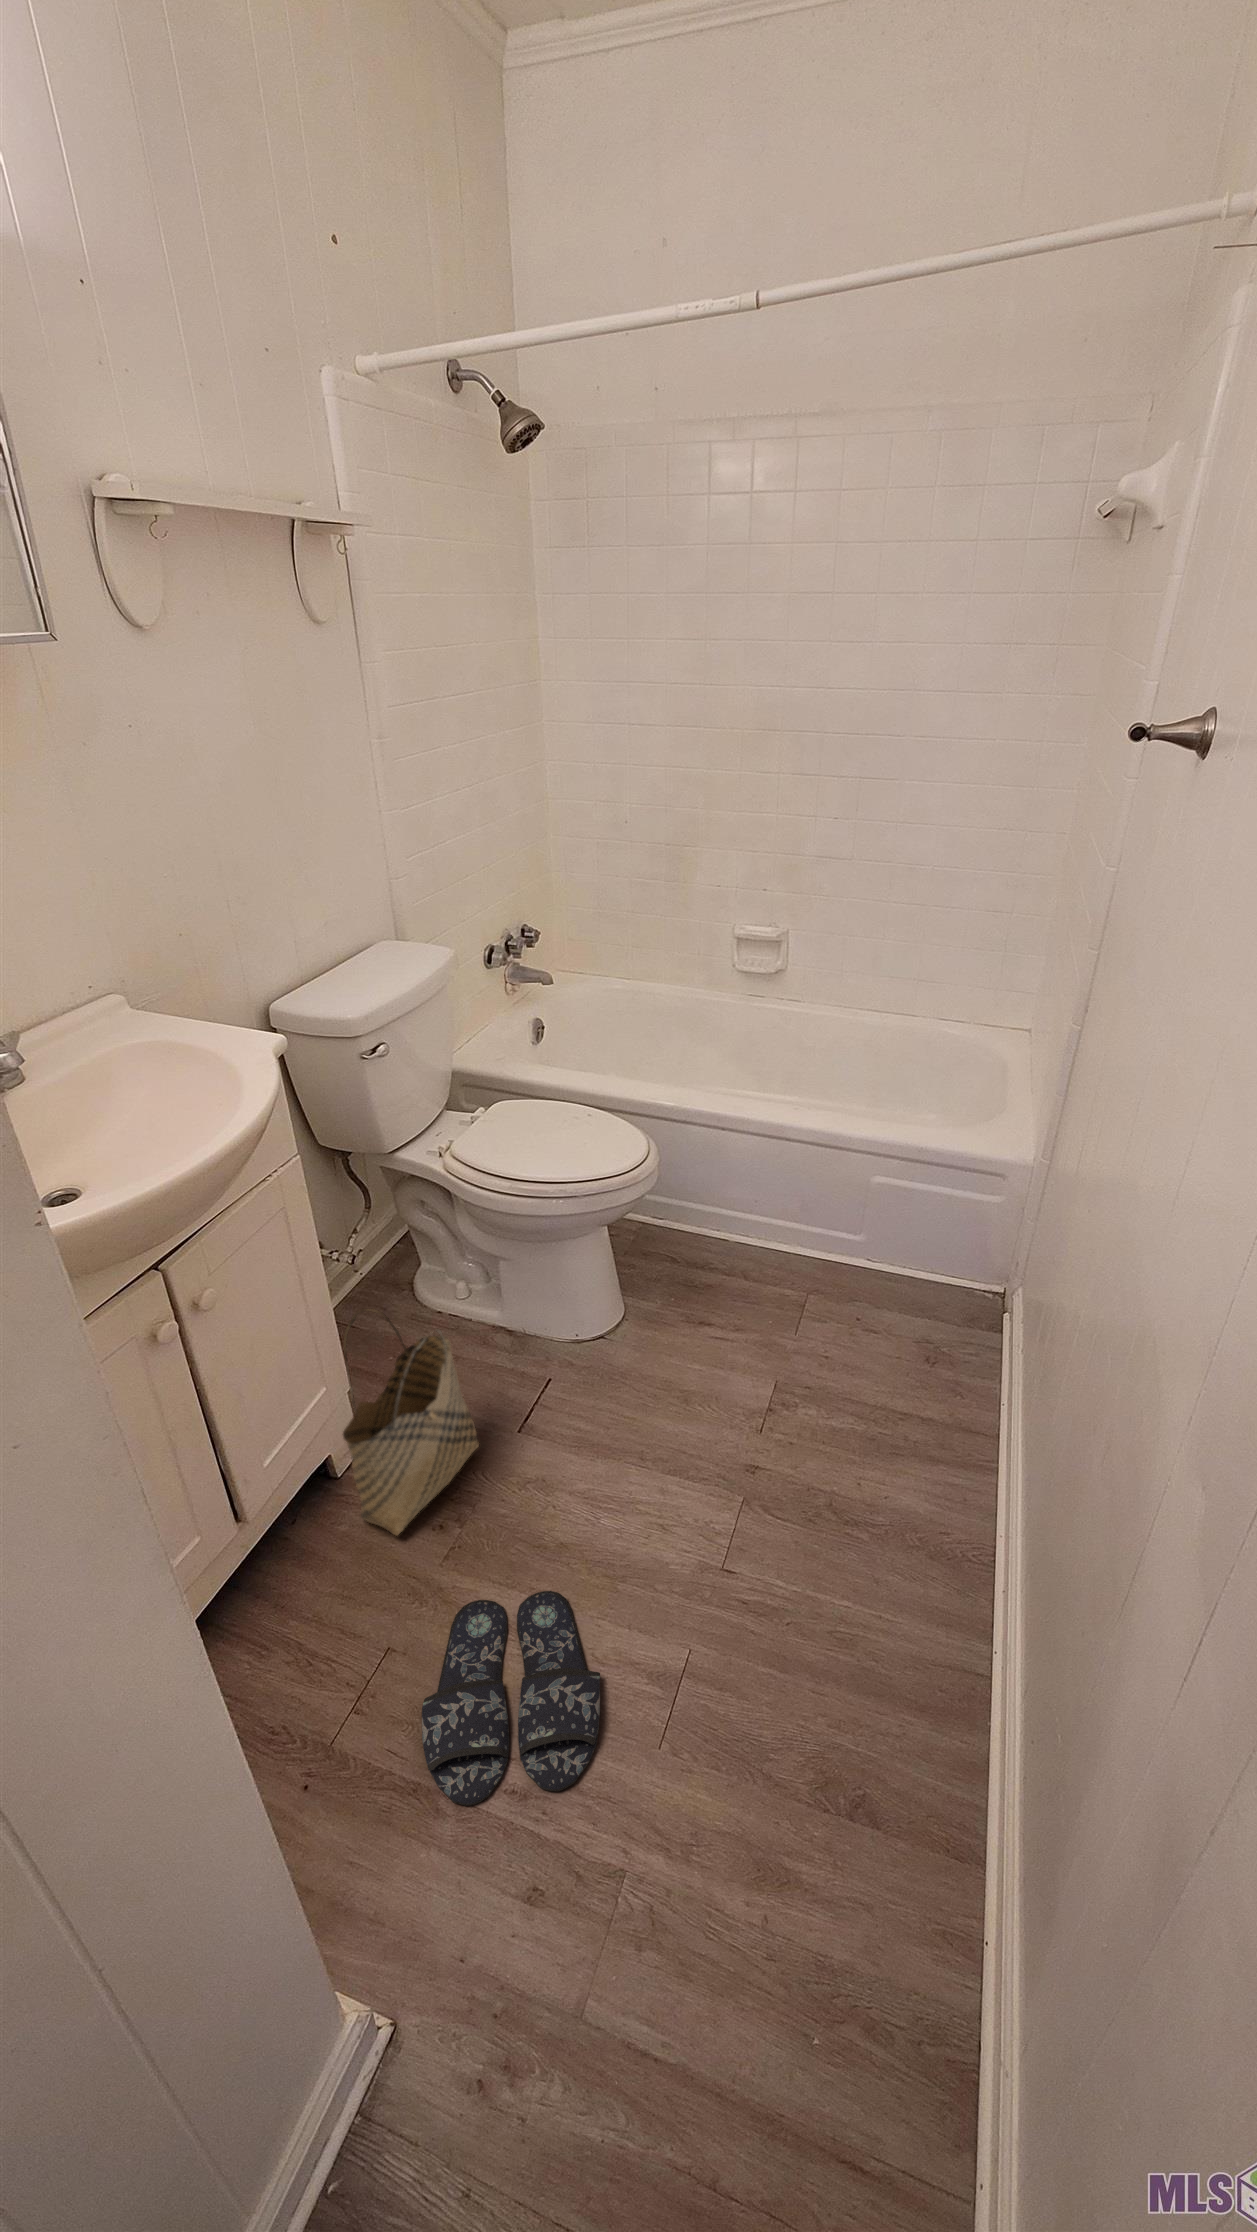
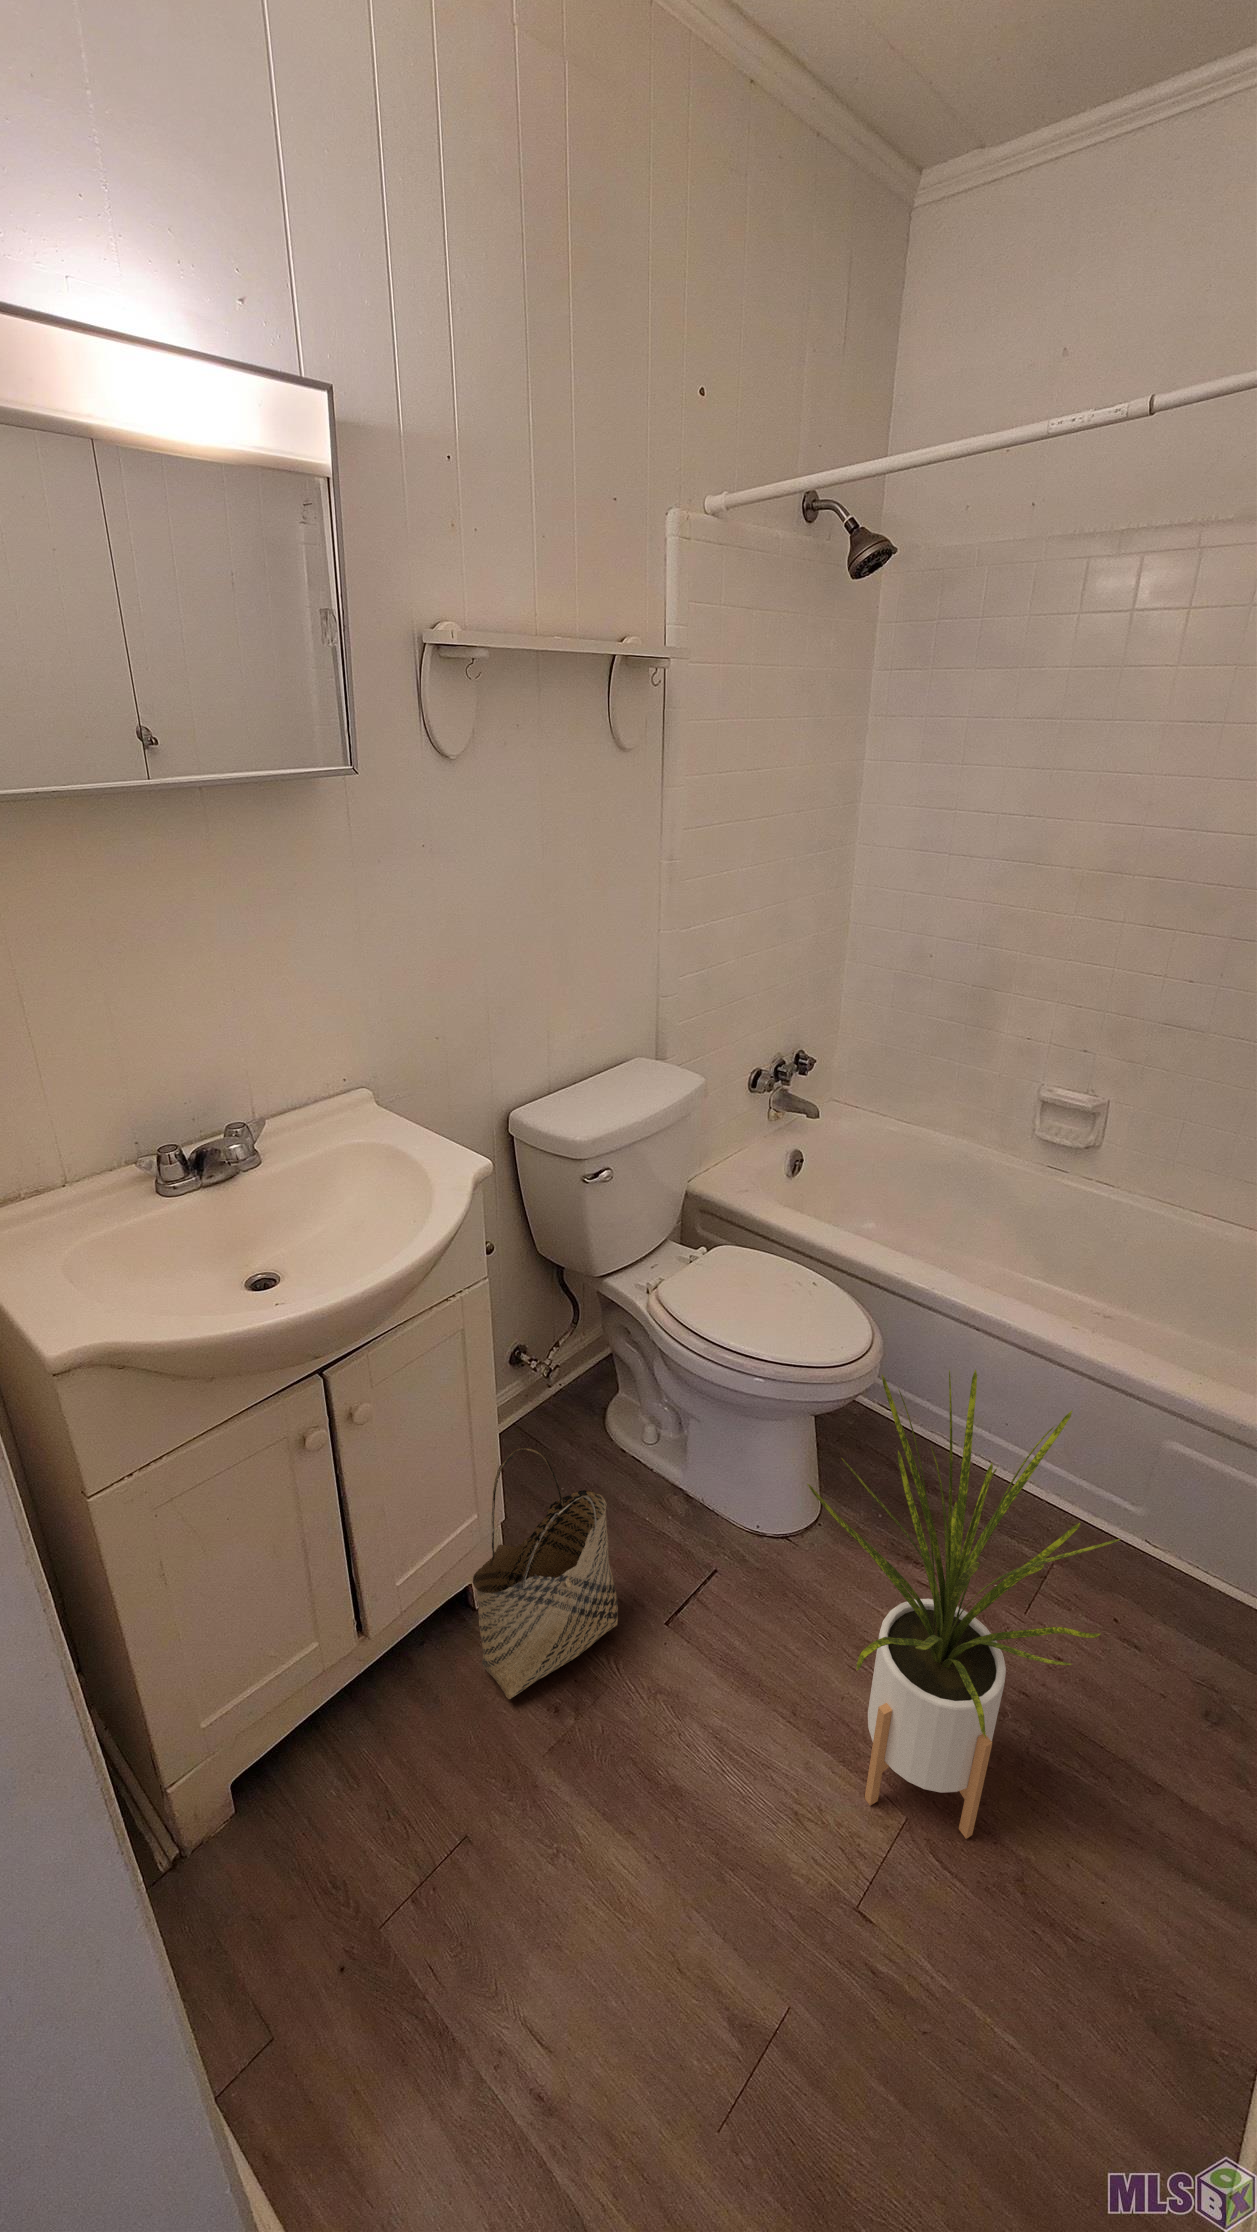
house plant: none [636,1129,880,1504] -> present [807,1369,1120,1839]
slippers: present [422,1591,600,1806] -> none [461,1811,670,2104]

